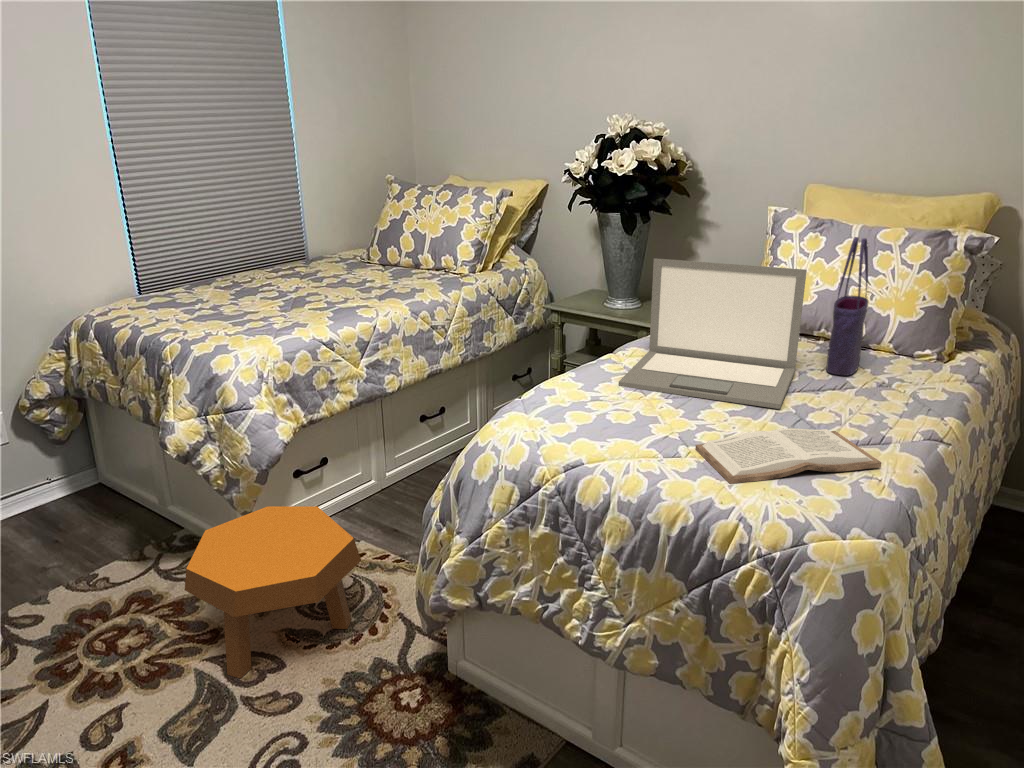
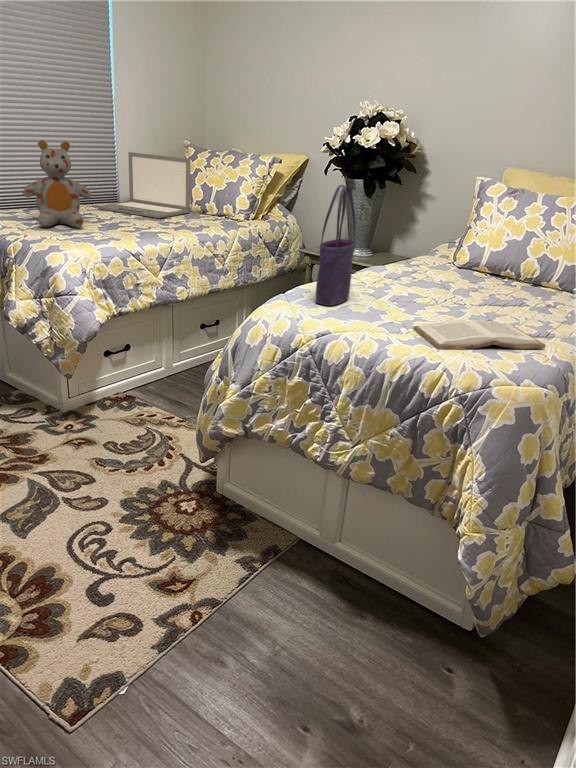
stuffed bear: none [180,204,268,316] -> present [23,140,91,227]
tote bag: present [826,237,868,376] -> present [316,185,356,306]
laptop: present [619,259,807,409] -> present [97,152,190,218]
footstool: present [185,506,361,679] -> none [22,370,156,488]

